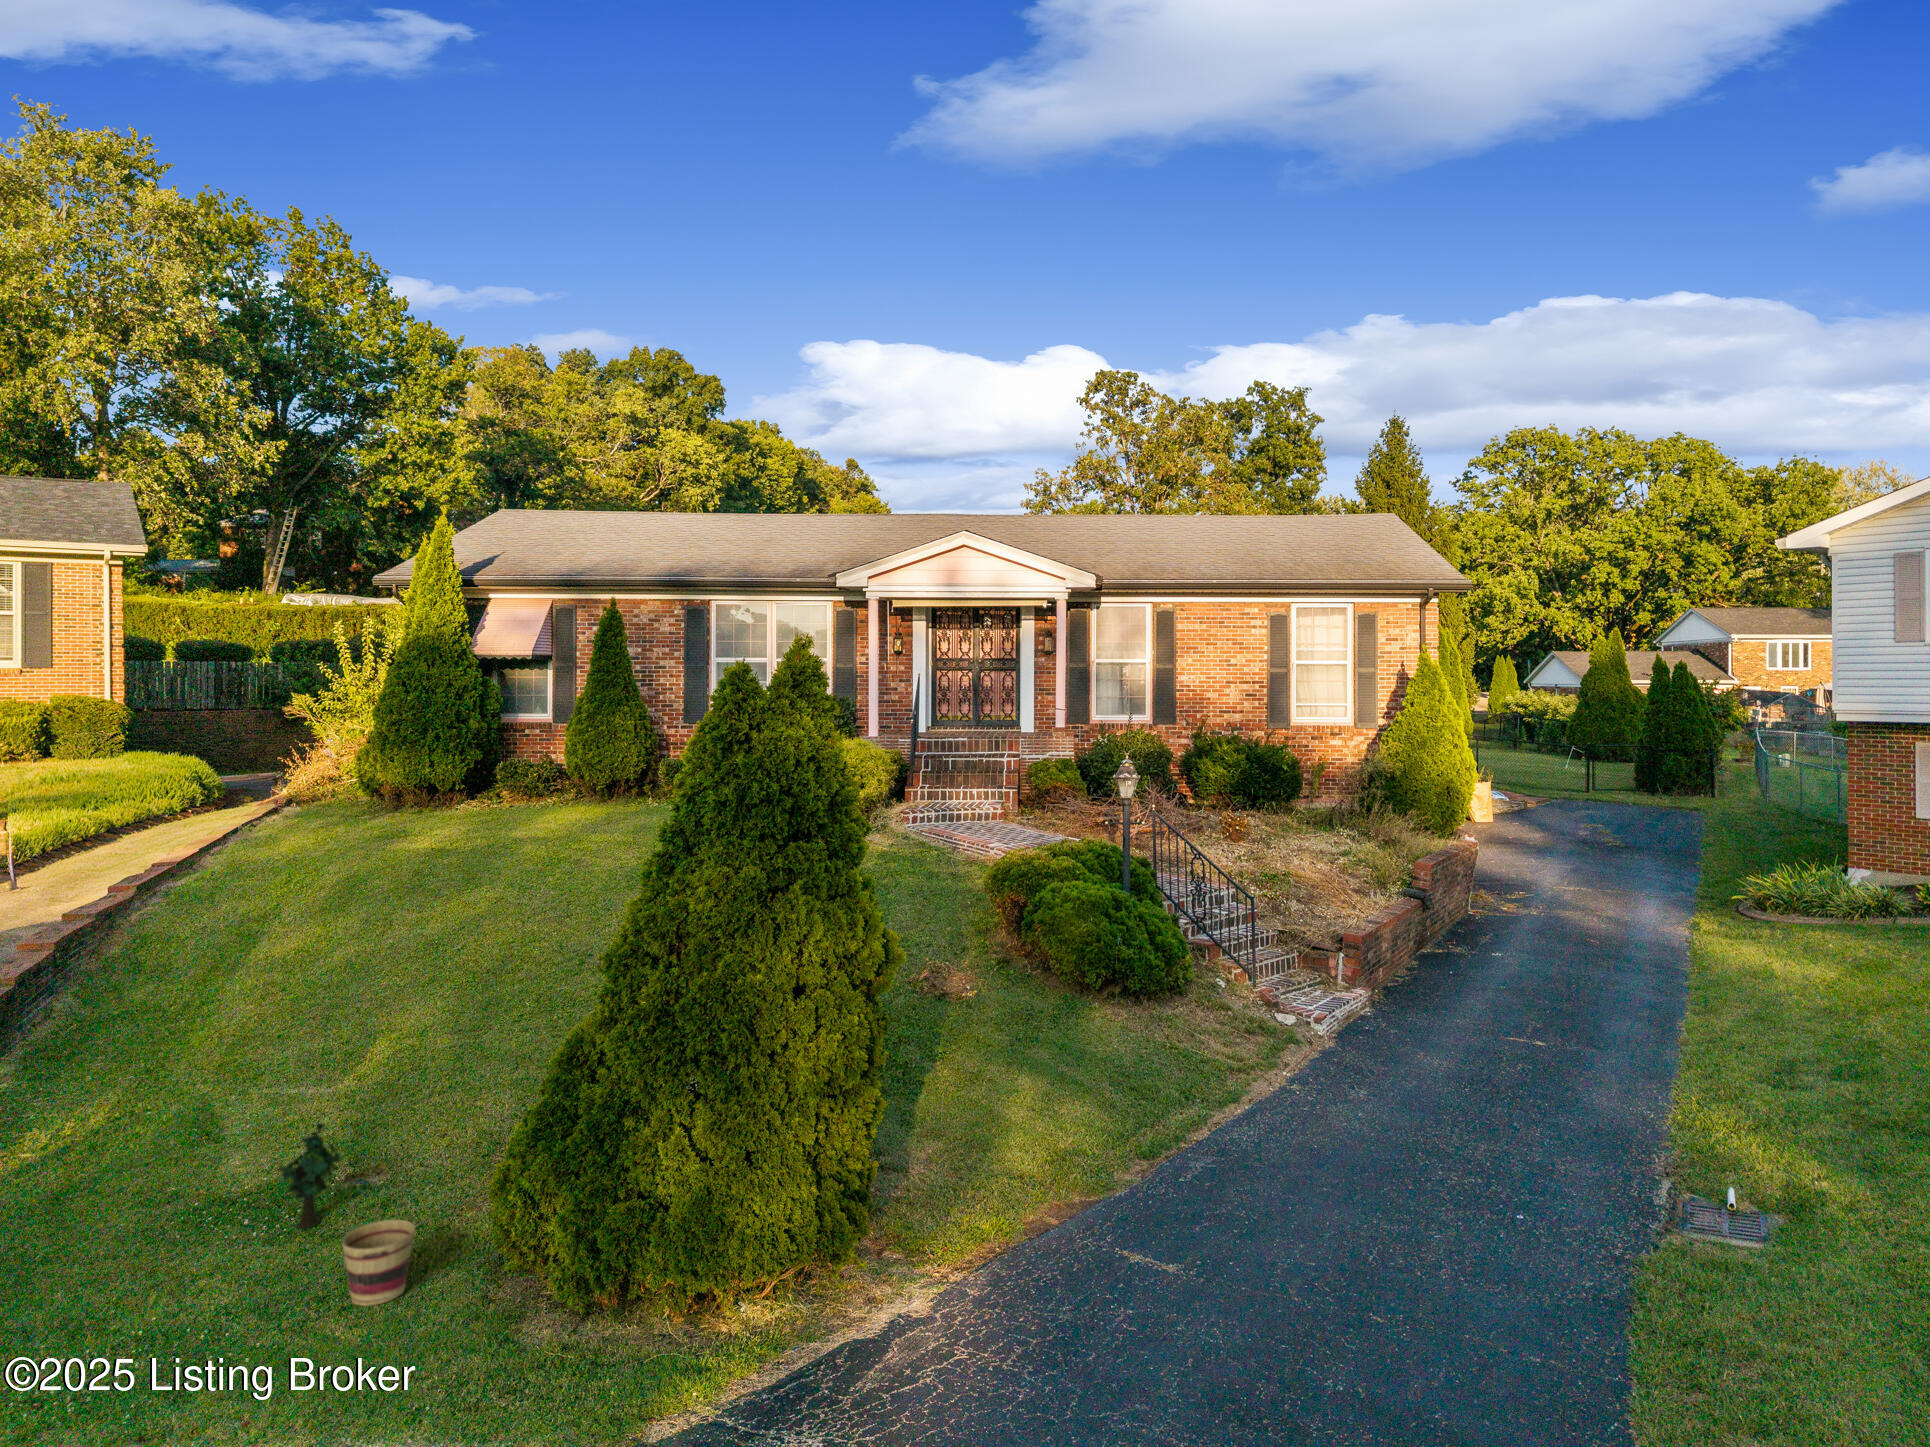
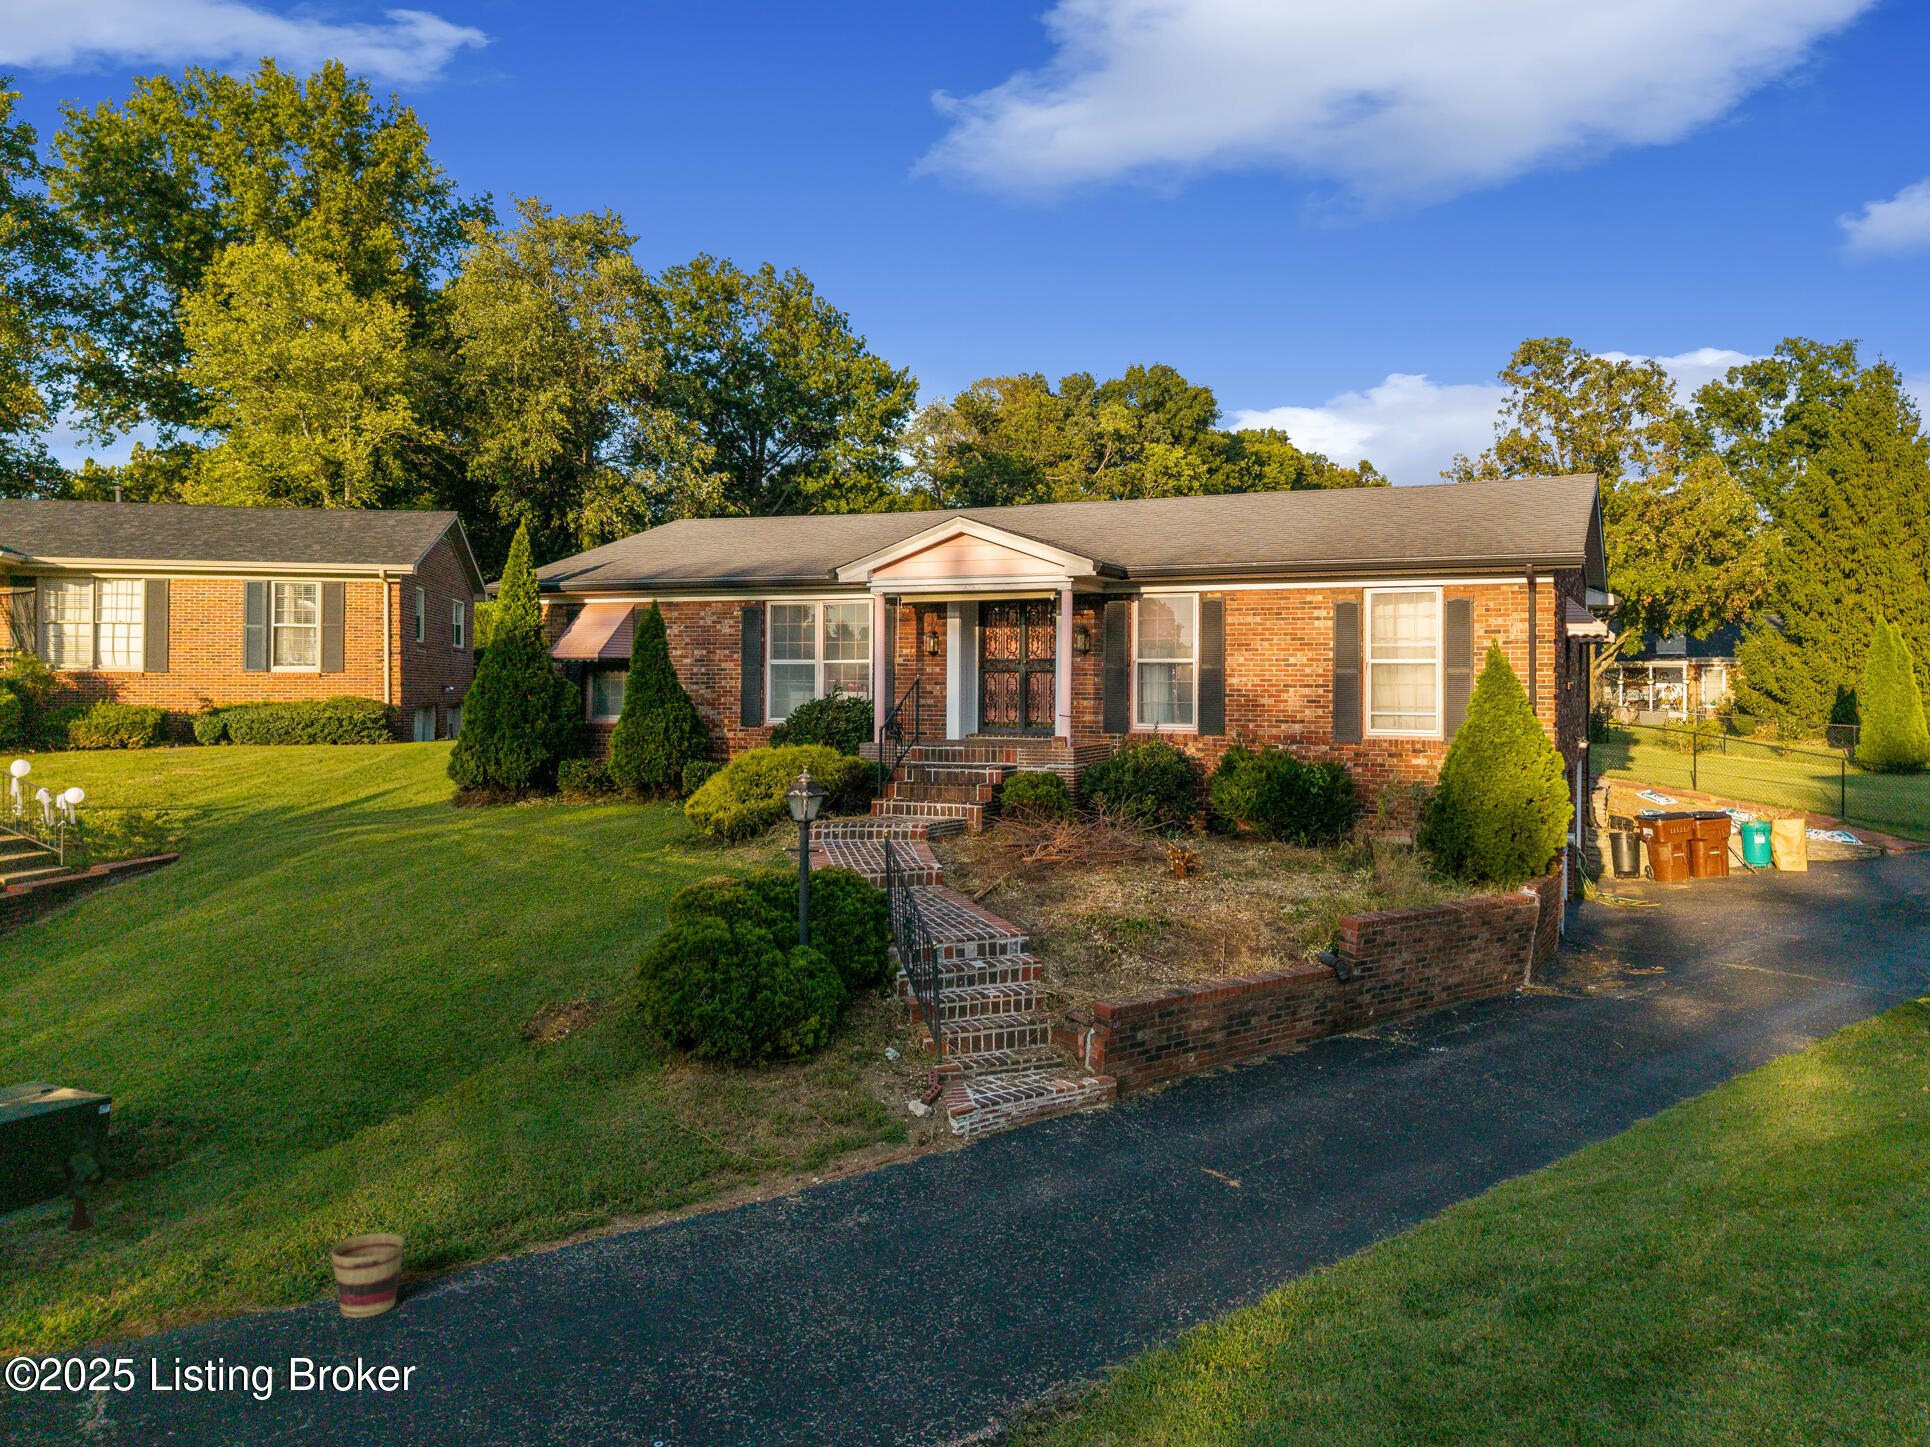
decorative plant: present [278,1123,340,1228] -> present [47,1124,112,1230]

